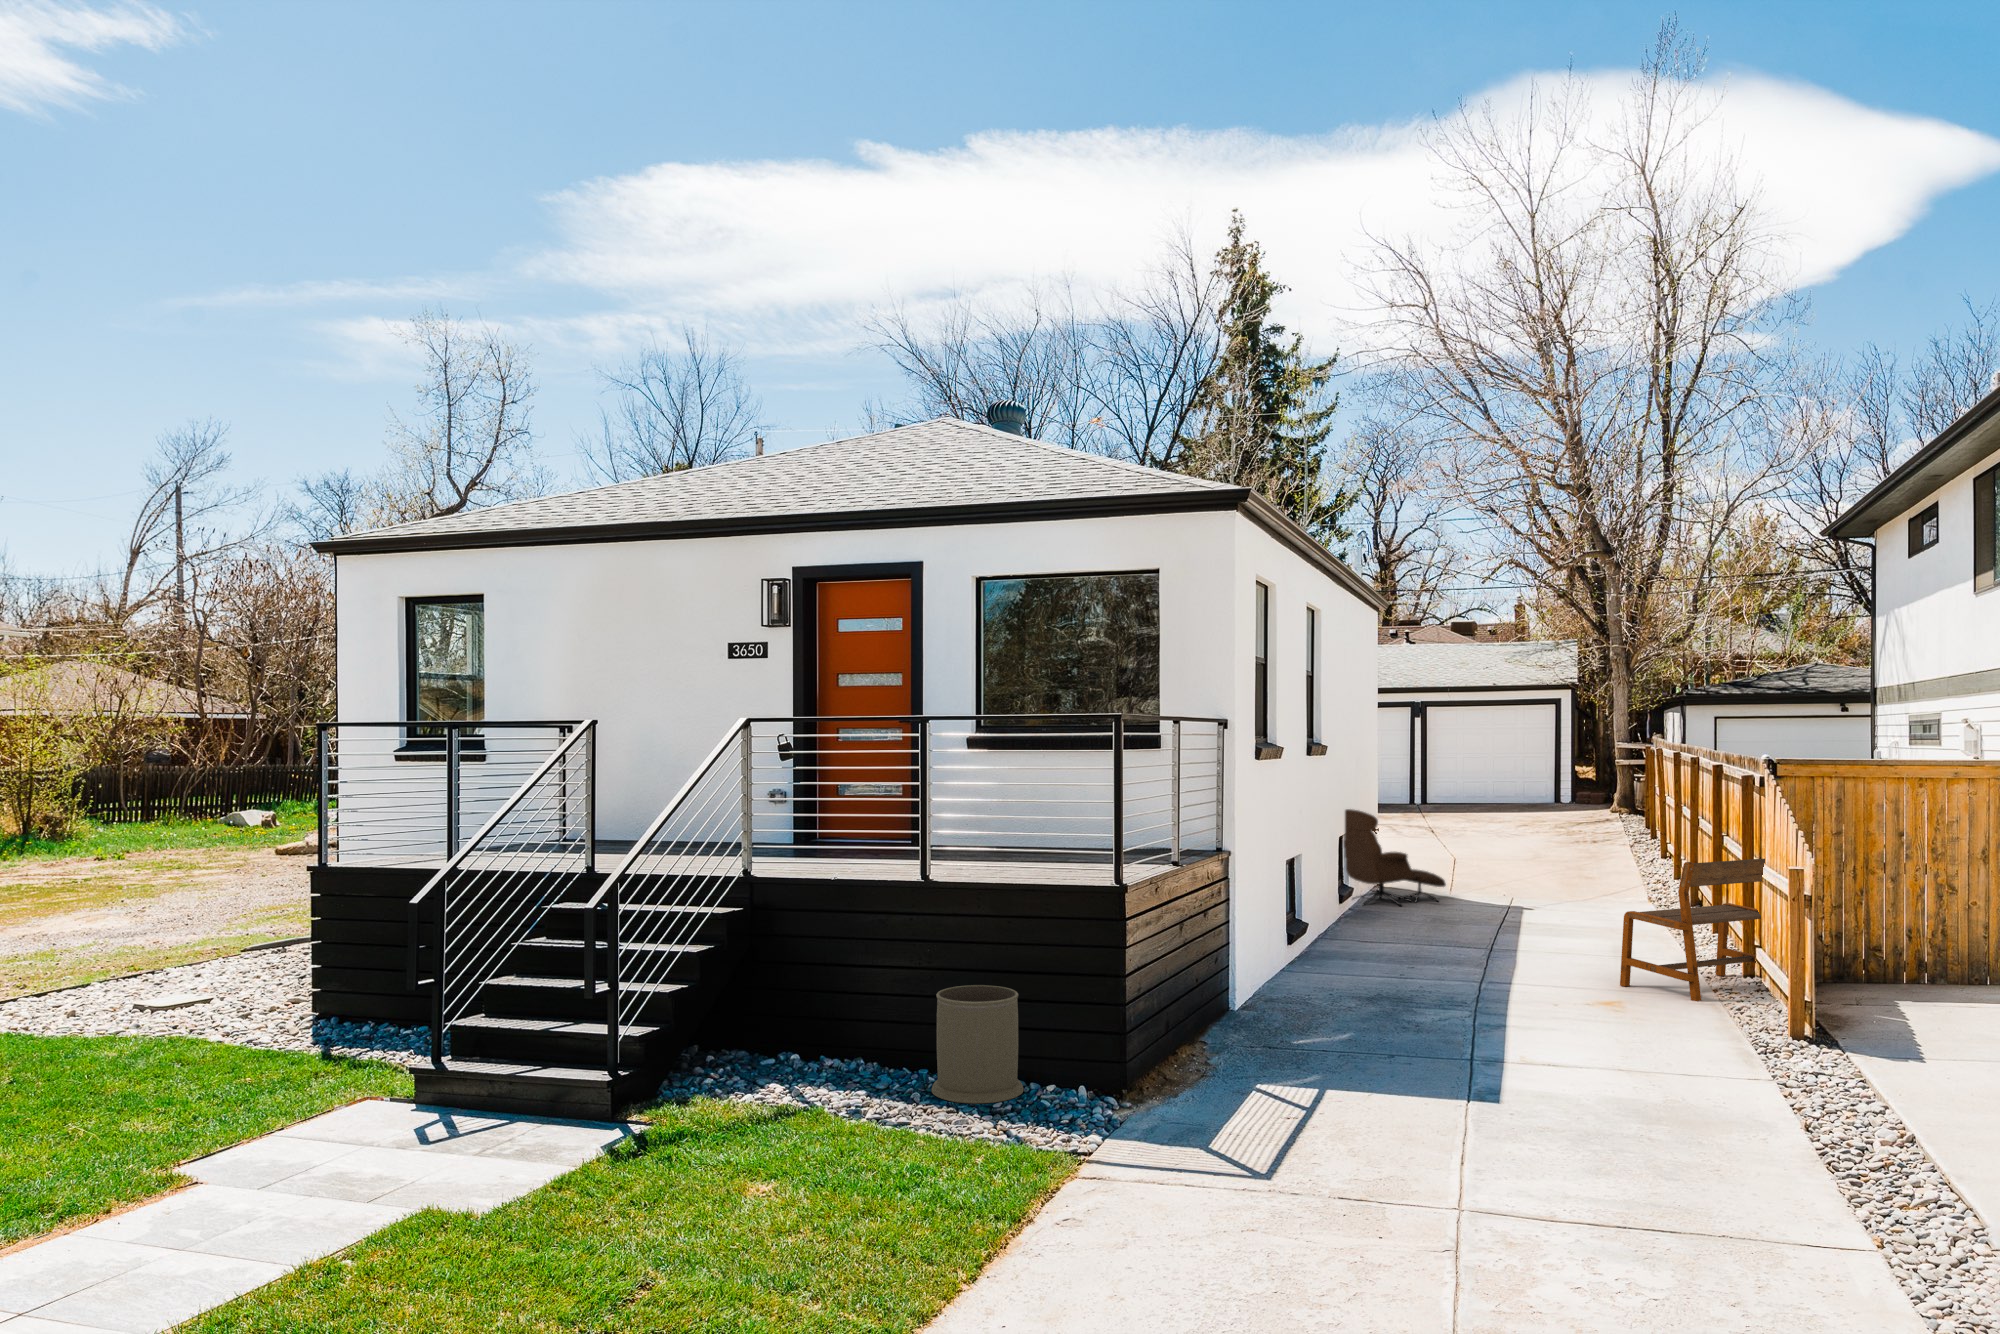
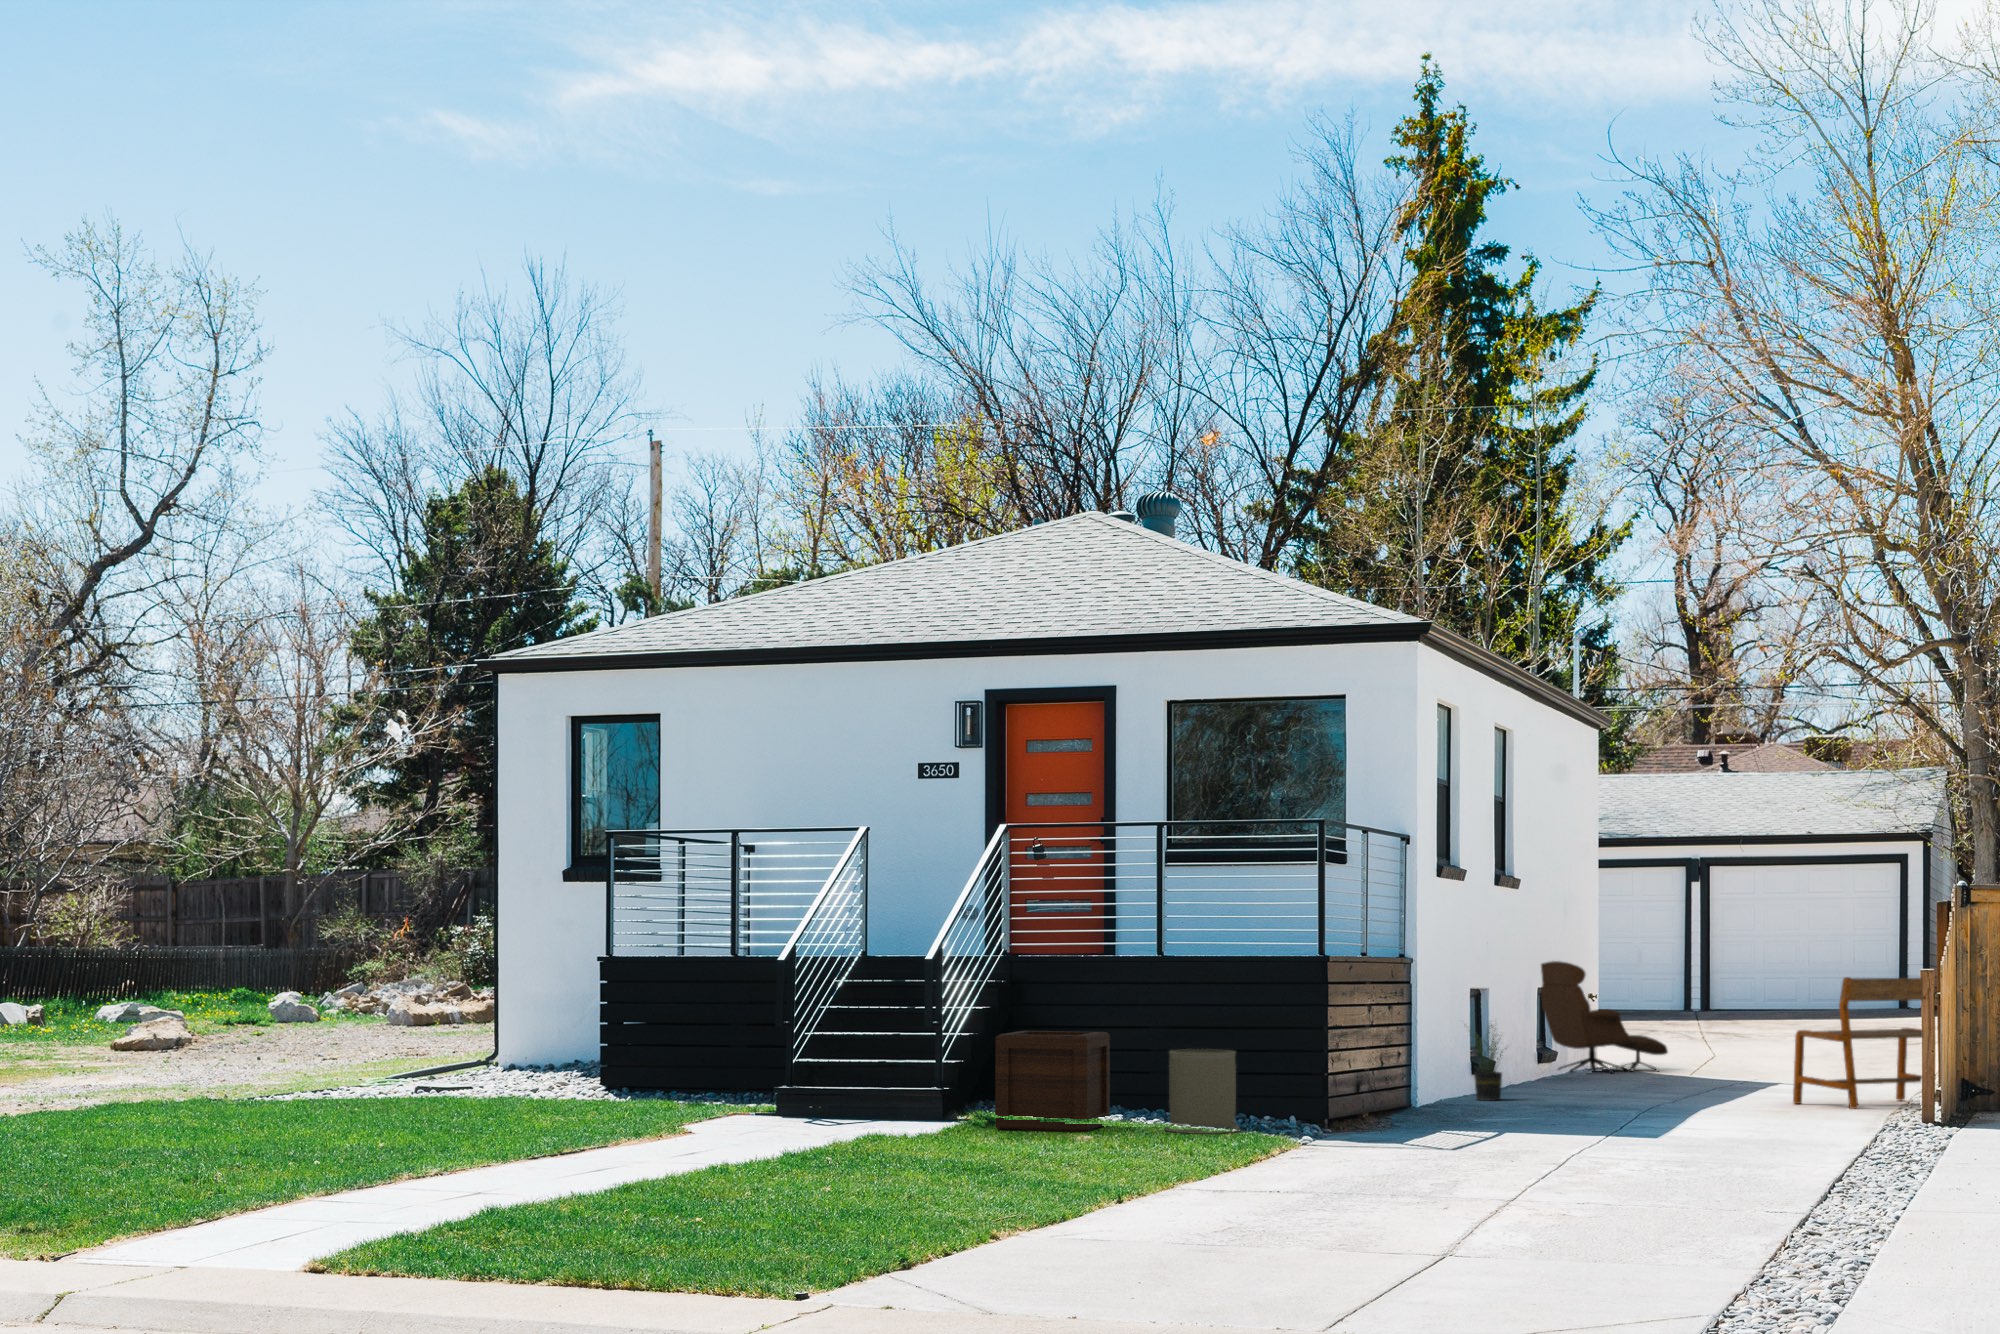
potted plant: none [1277,892,1330,977] -> present [1470,1025,1503,1101]
wooden crate: none [727,953,877,1096] -> present [995,1031,1110,1132]

